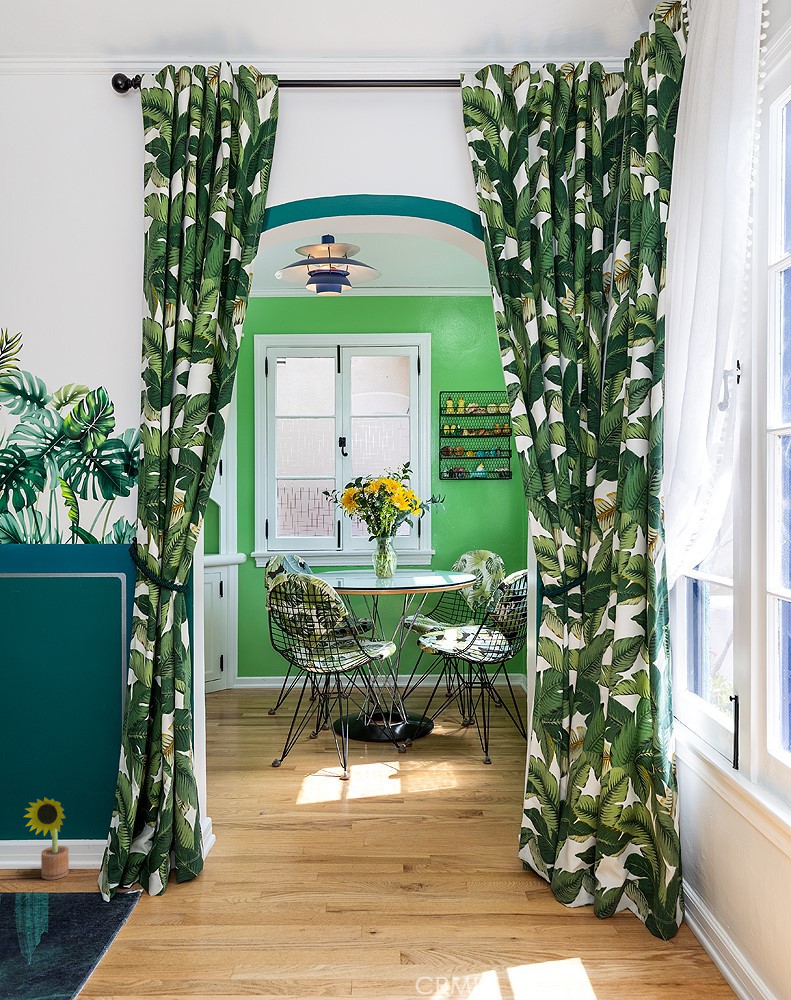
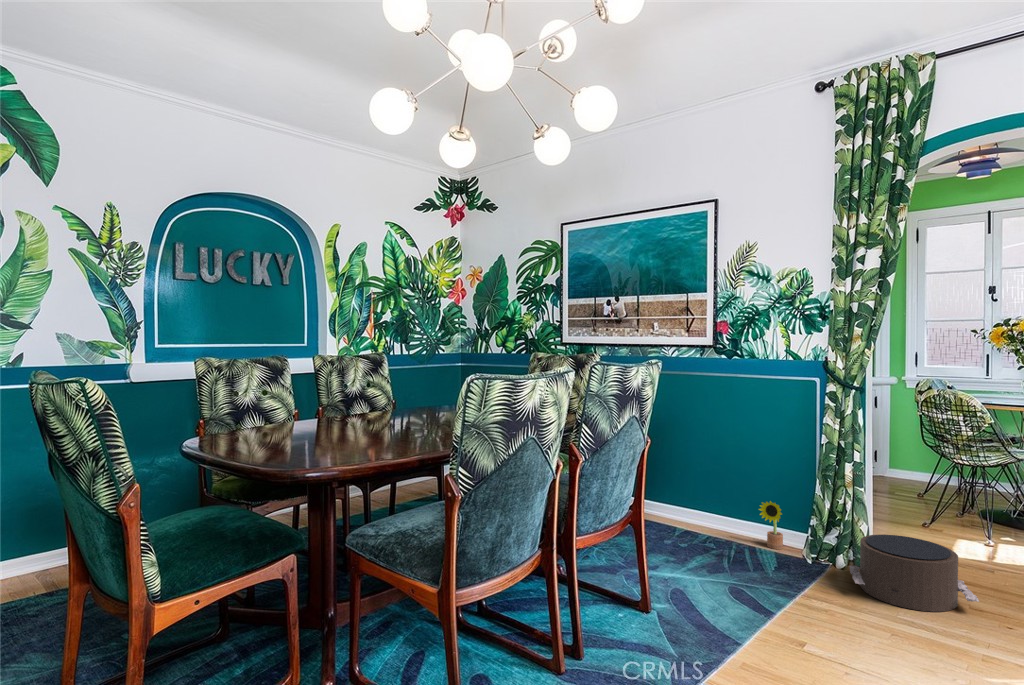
pouf: none [169,812,340,940] -> present [850,534,979,612]

